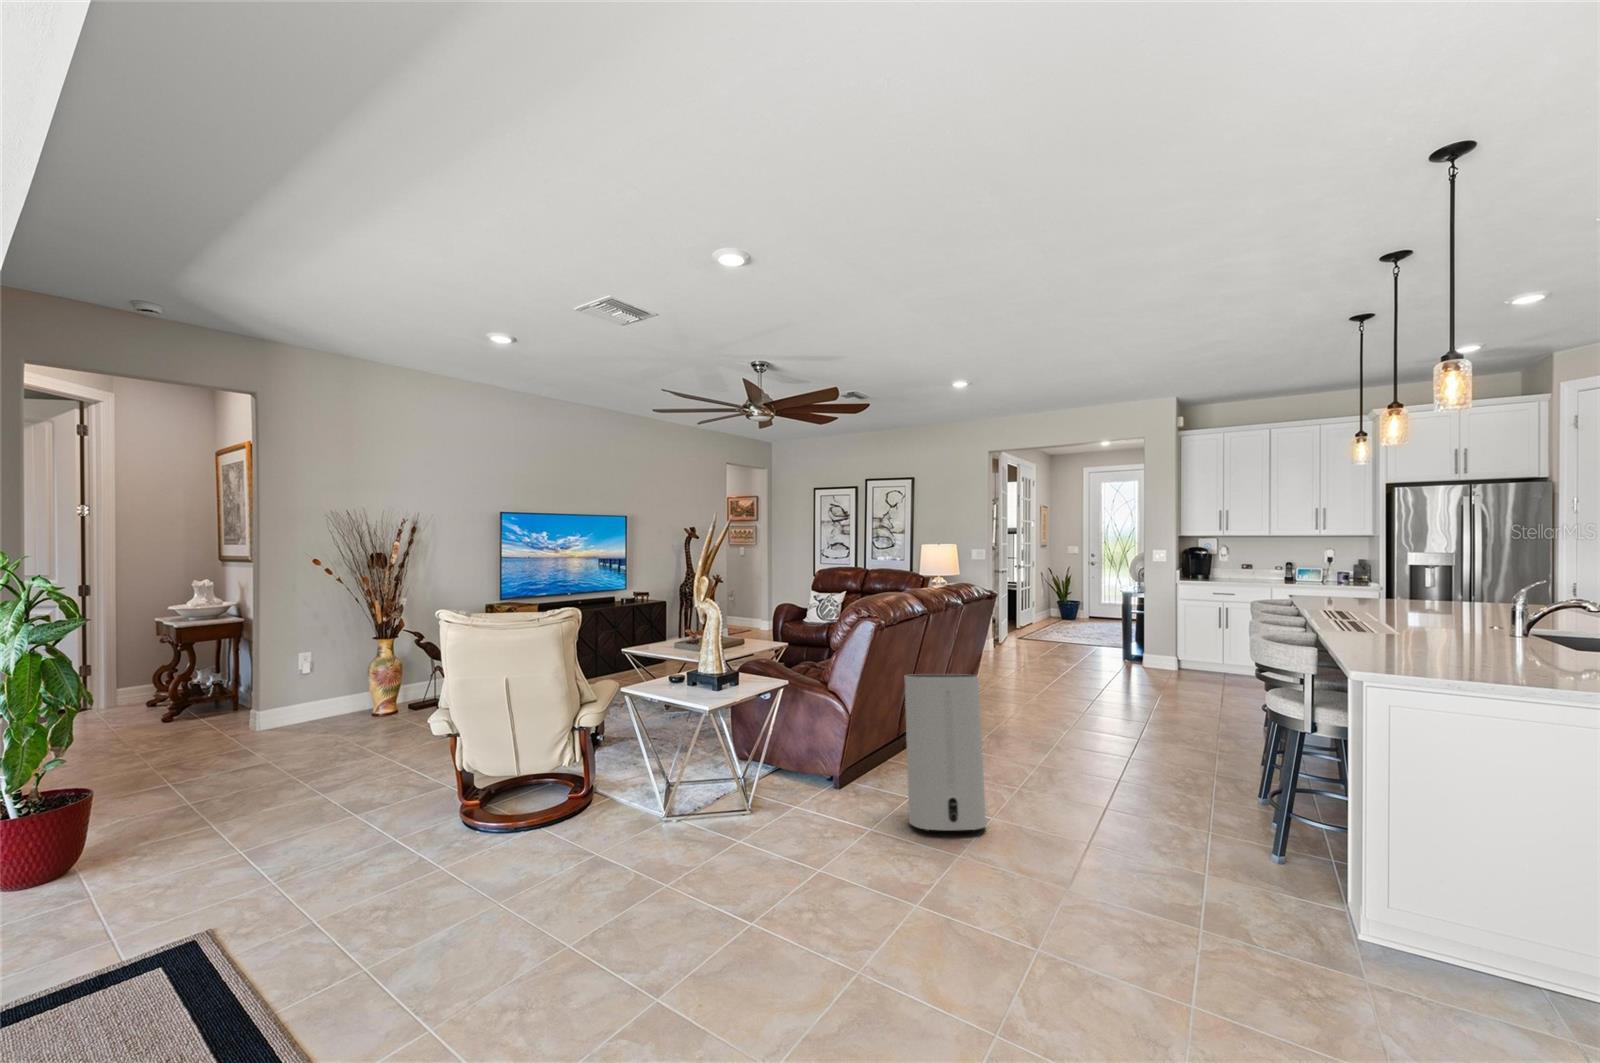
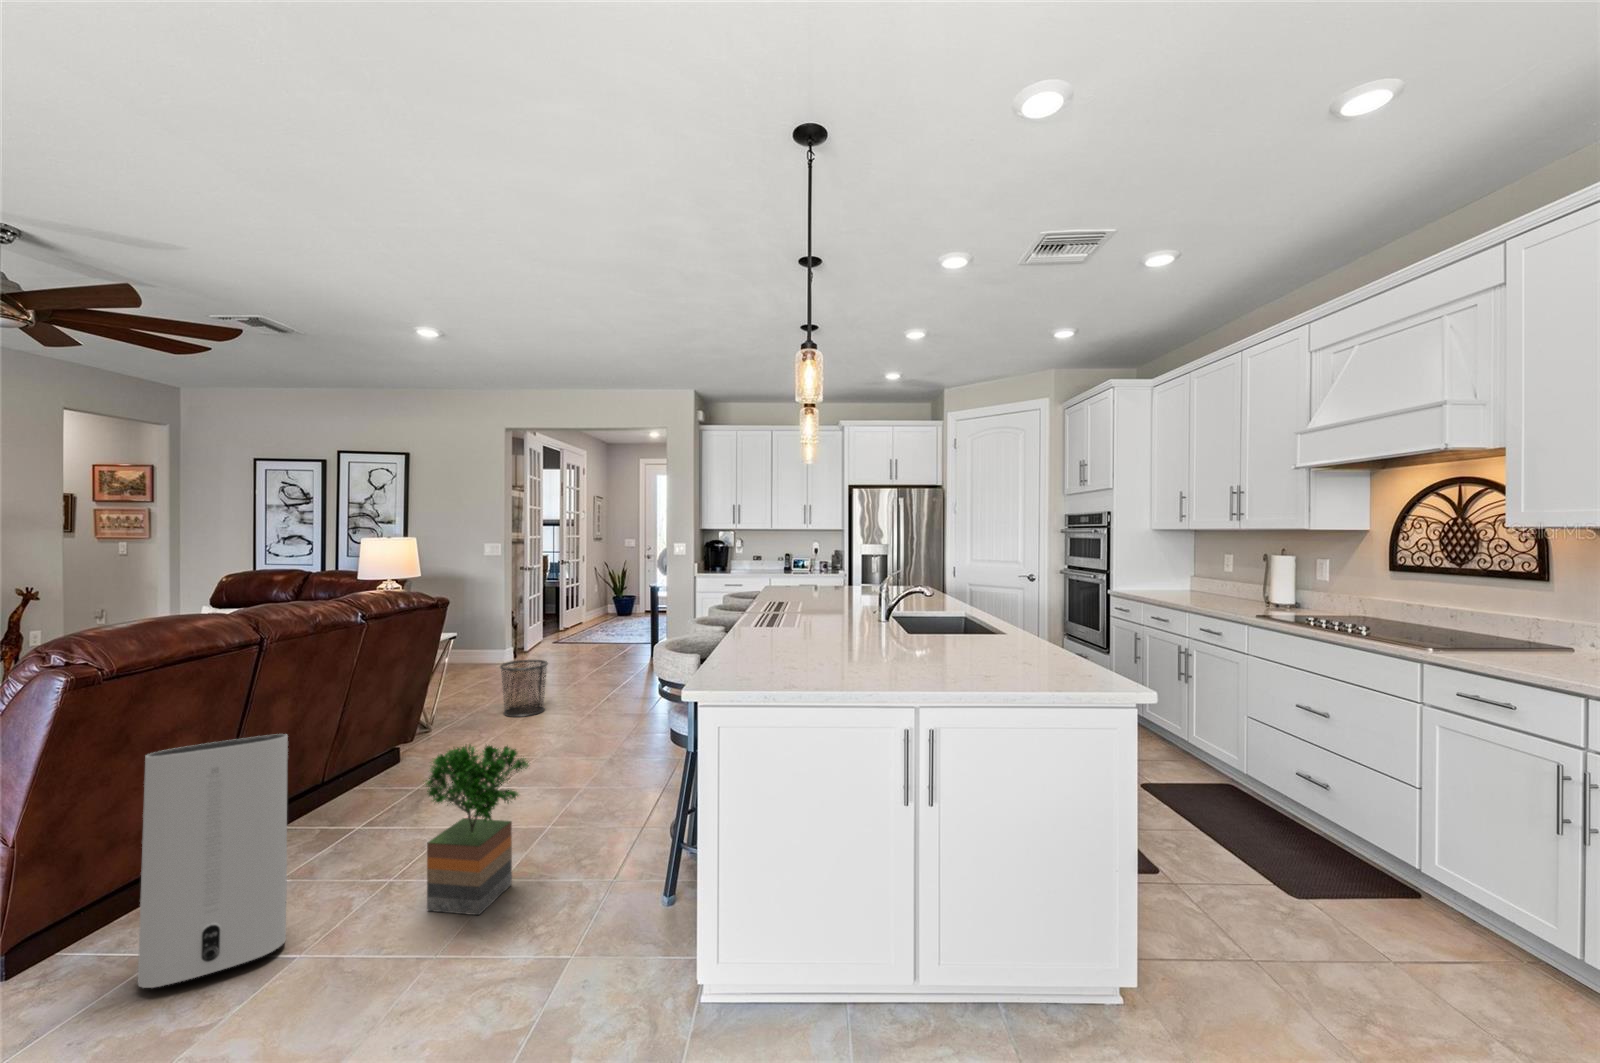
waste bin: none [1017,647,1058,695] -> present [500,660,548,717]
potted tree: none [1066,702,1158,845] -> present [426,745,529,915]

